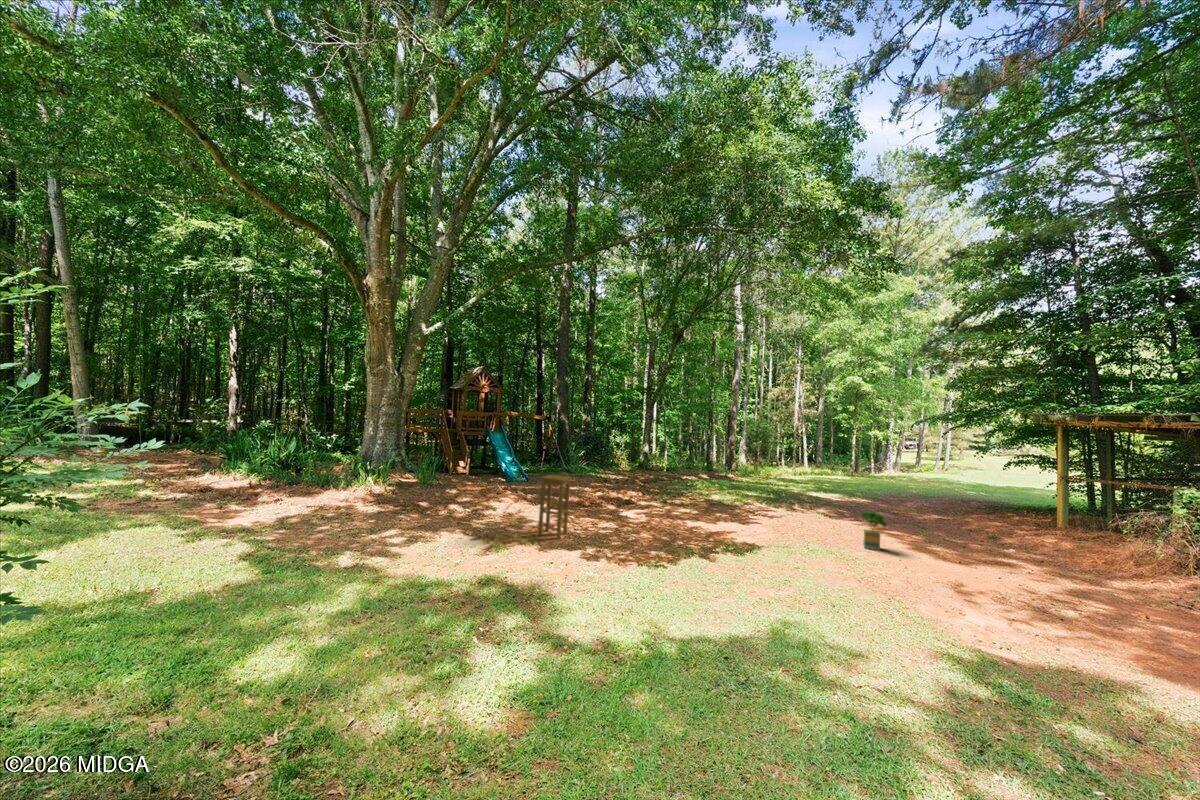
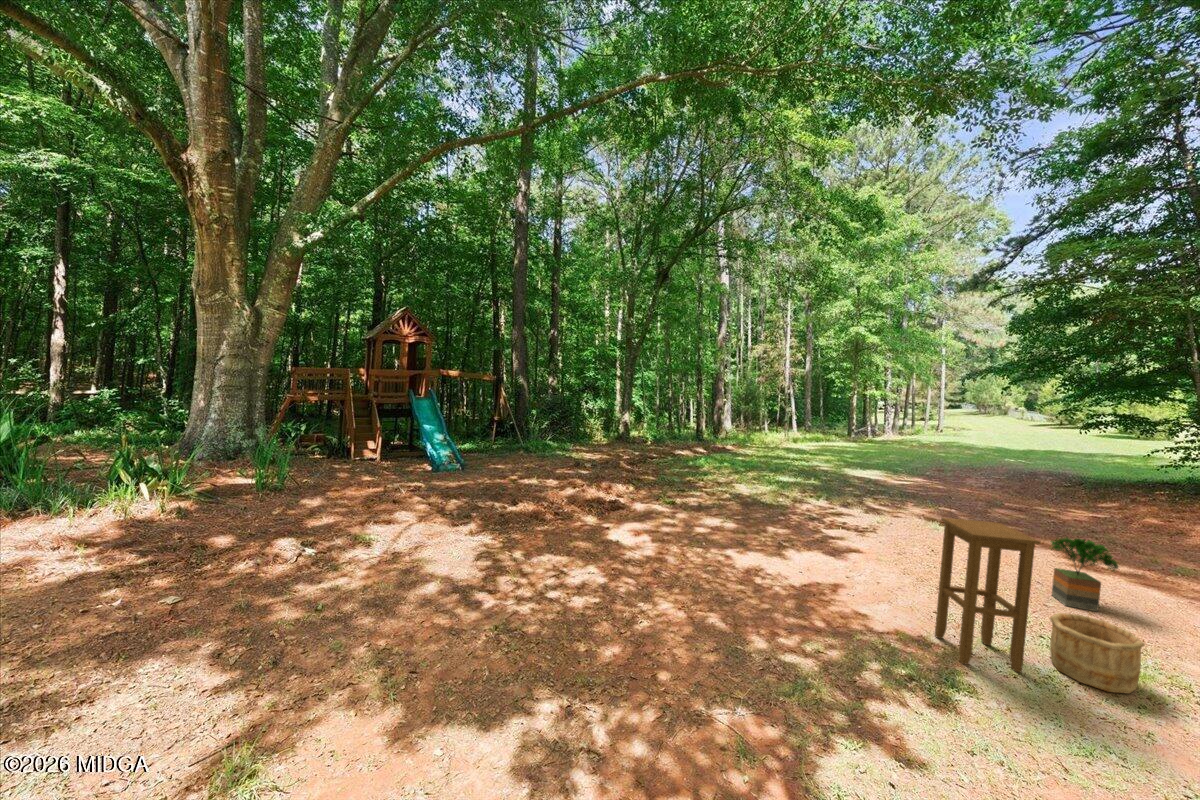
stool: present [538,475,571,539] -> present [935,518,1040,672]
wooden bucket: none [821,537,853,566] -> present [1050,613,1145,694]

